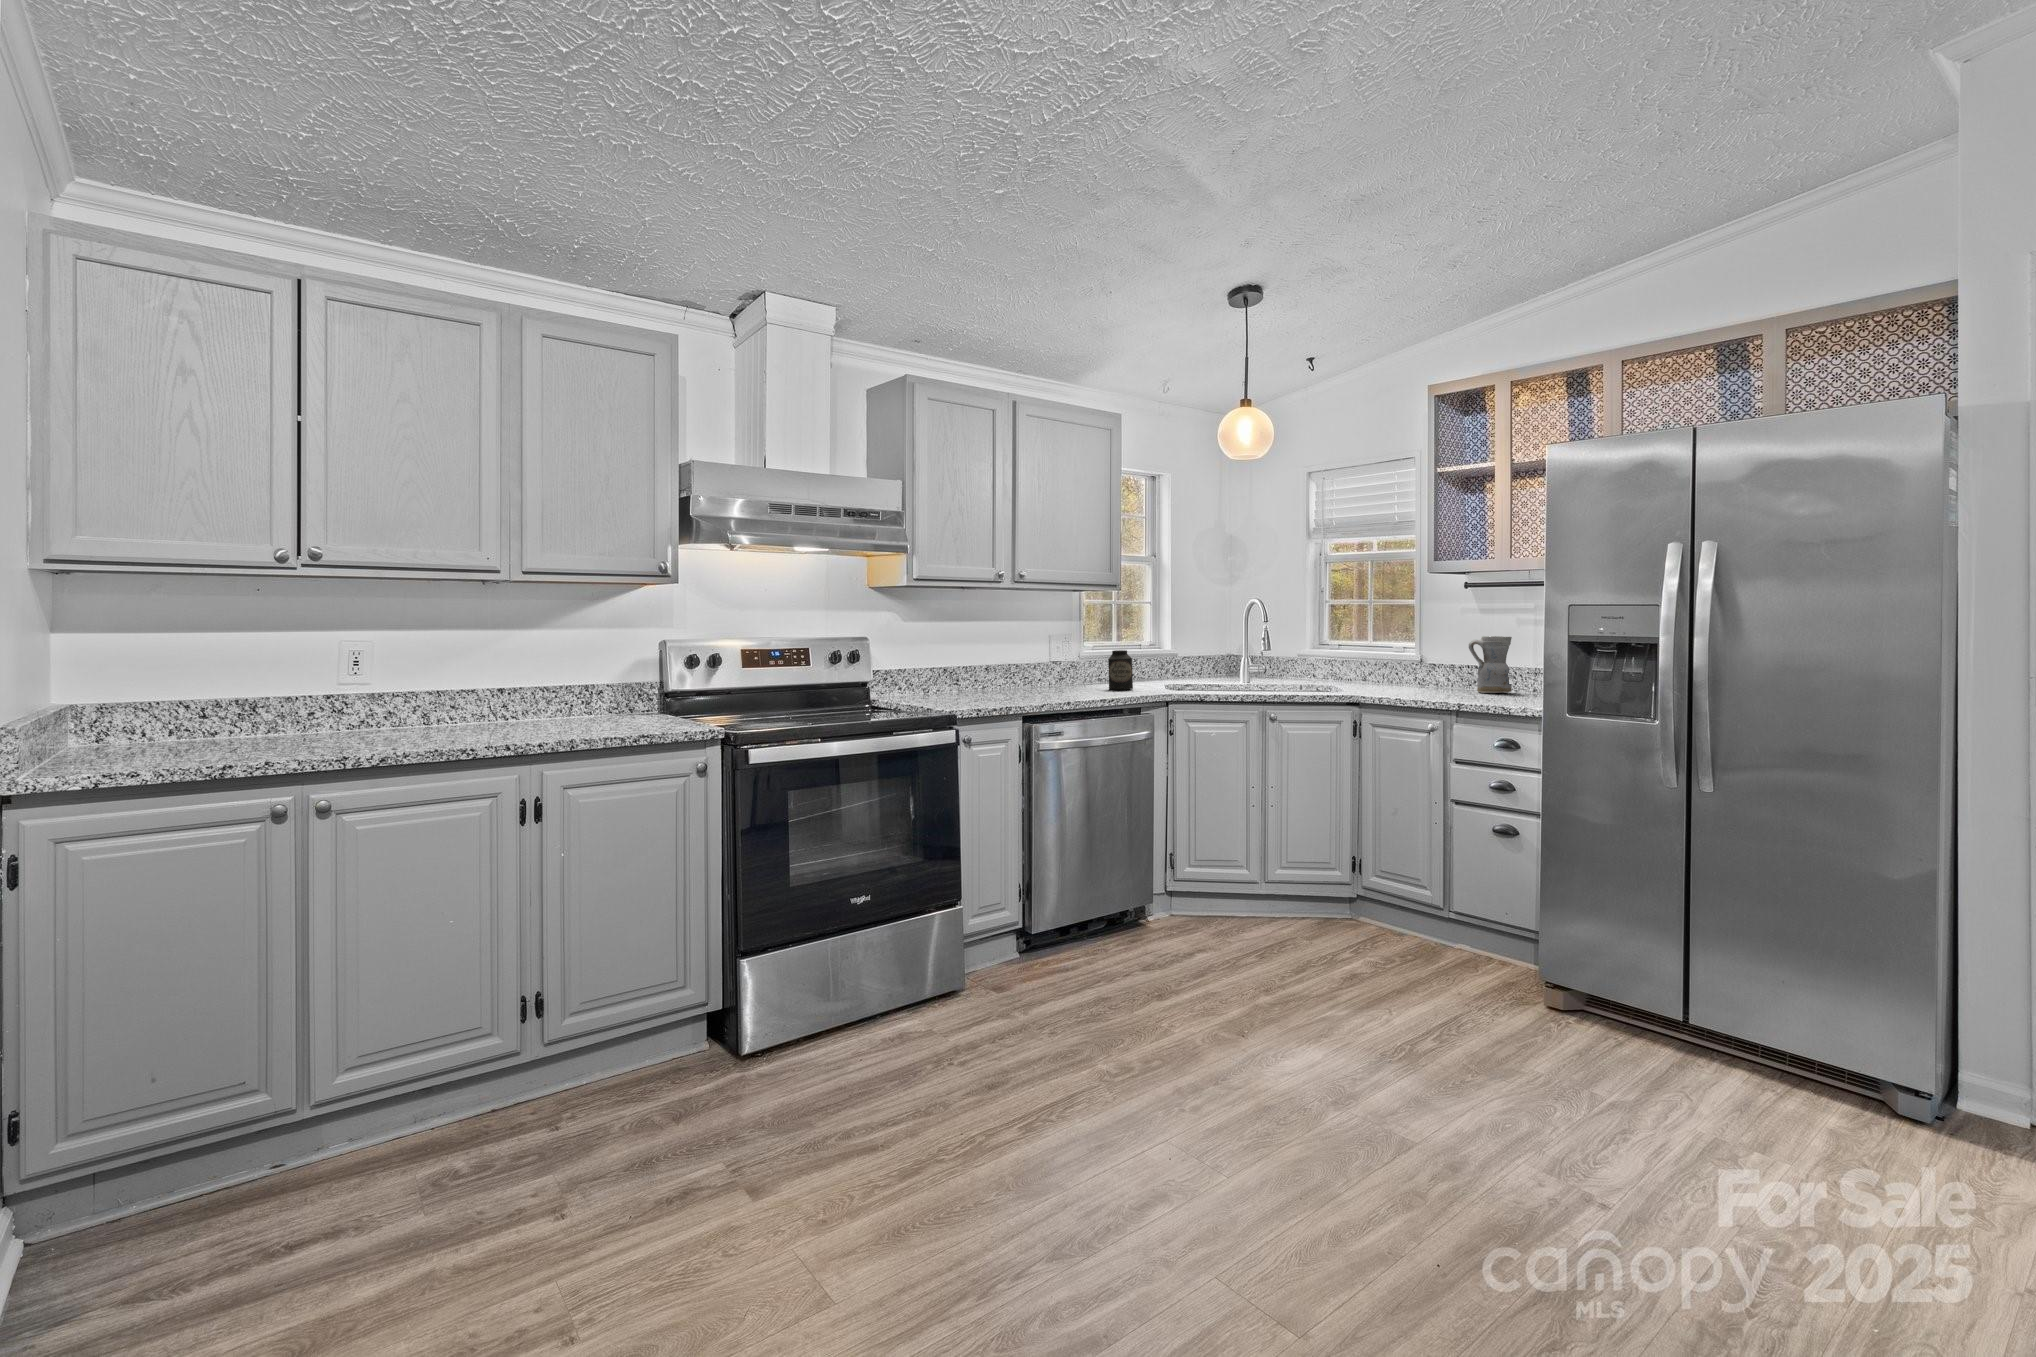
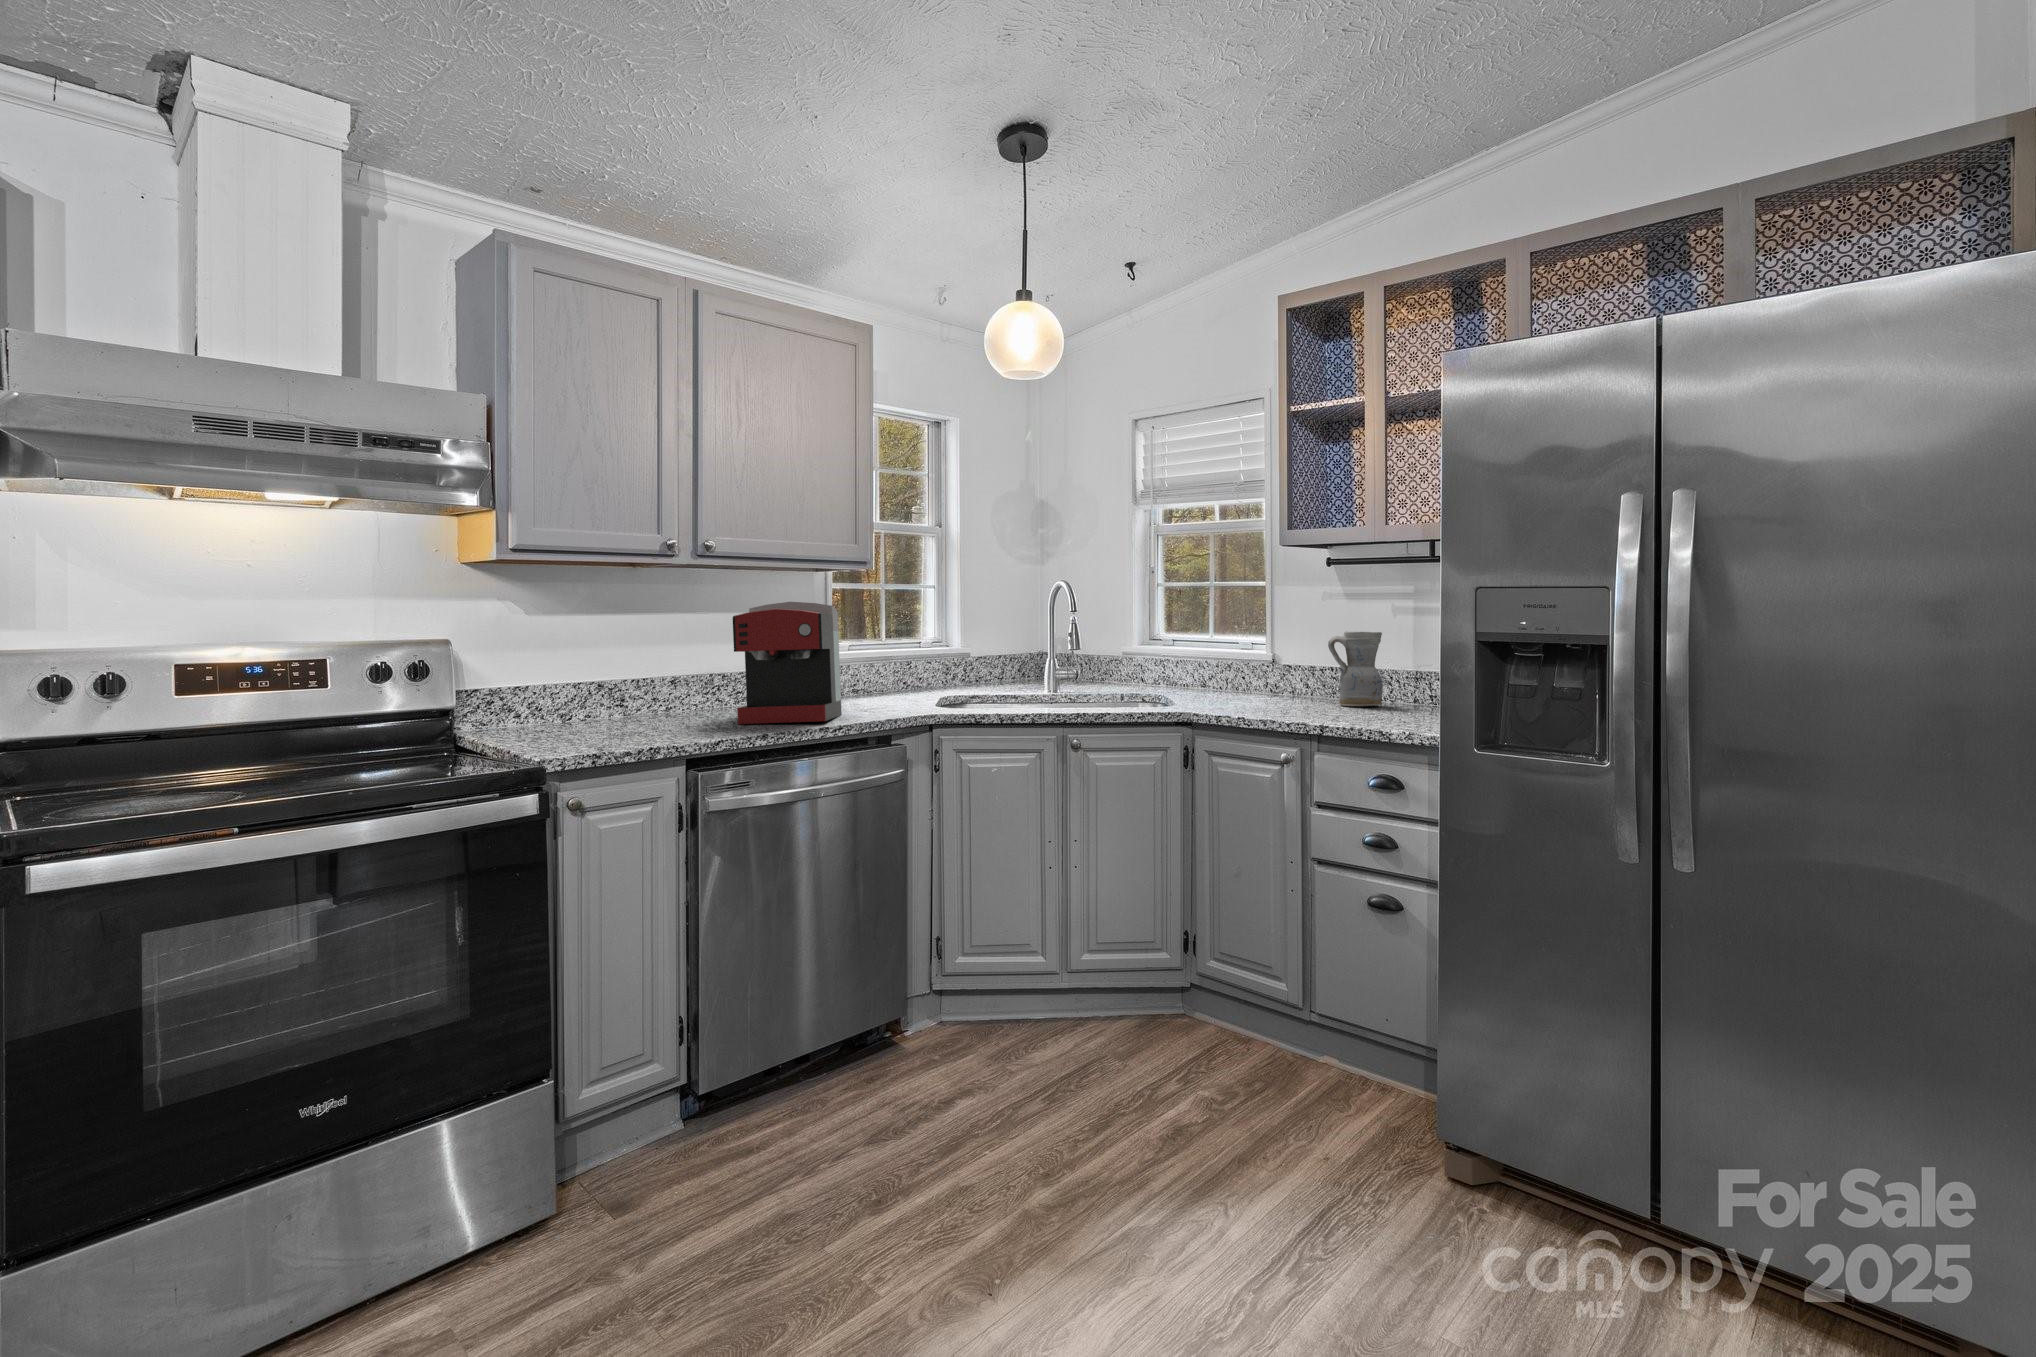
coffee maker: none [1039,614,1105,697] -> present [733,602,842,724]
canister: present [1108,650,1133,690] -> none [853,653,889,708]

